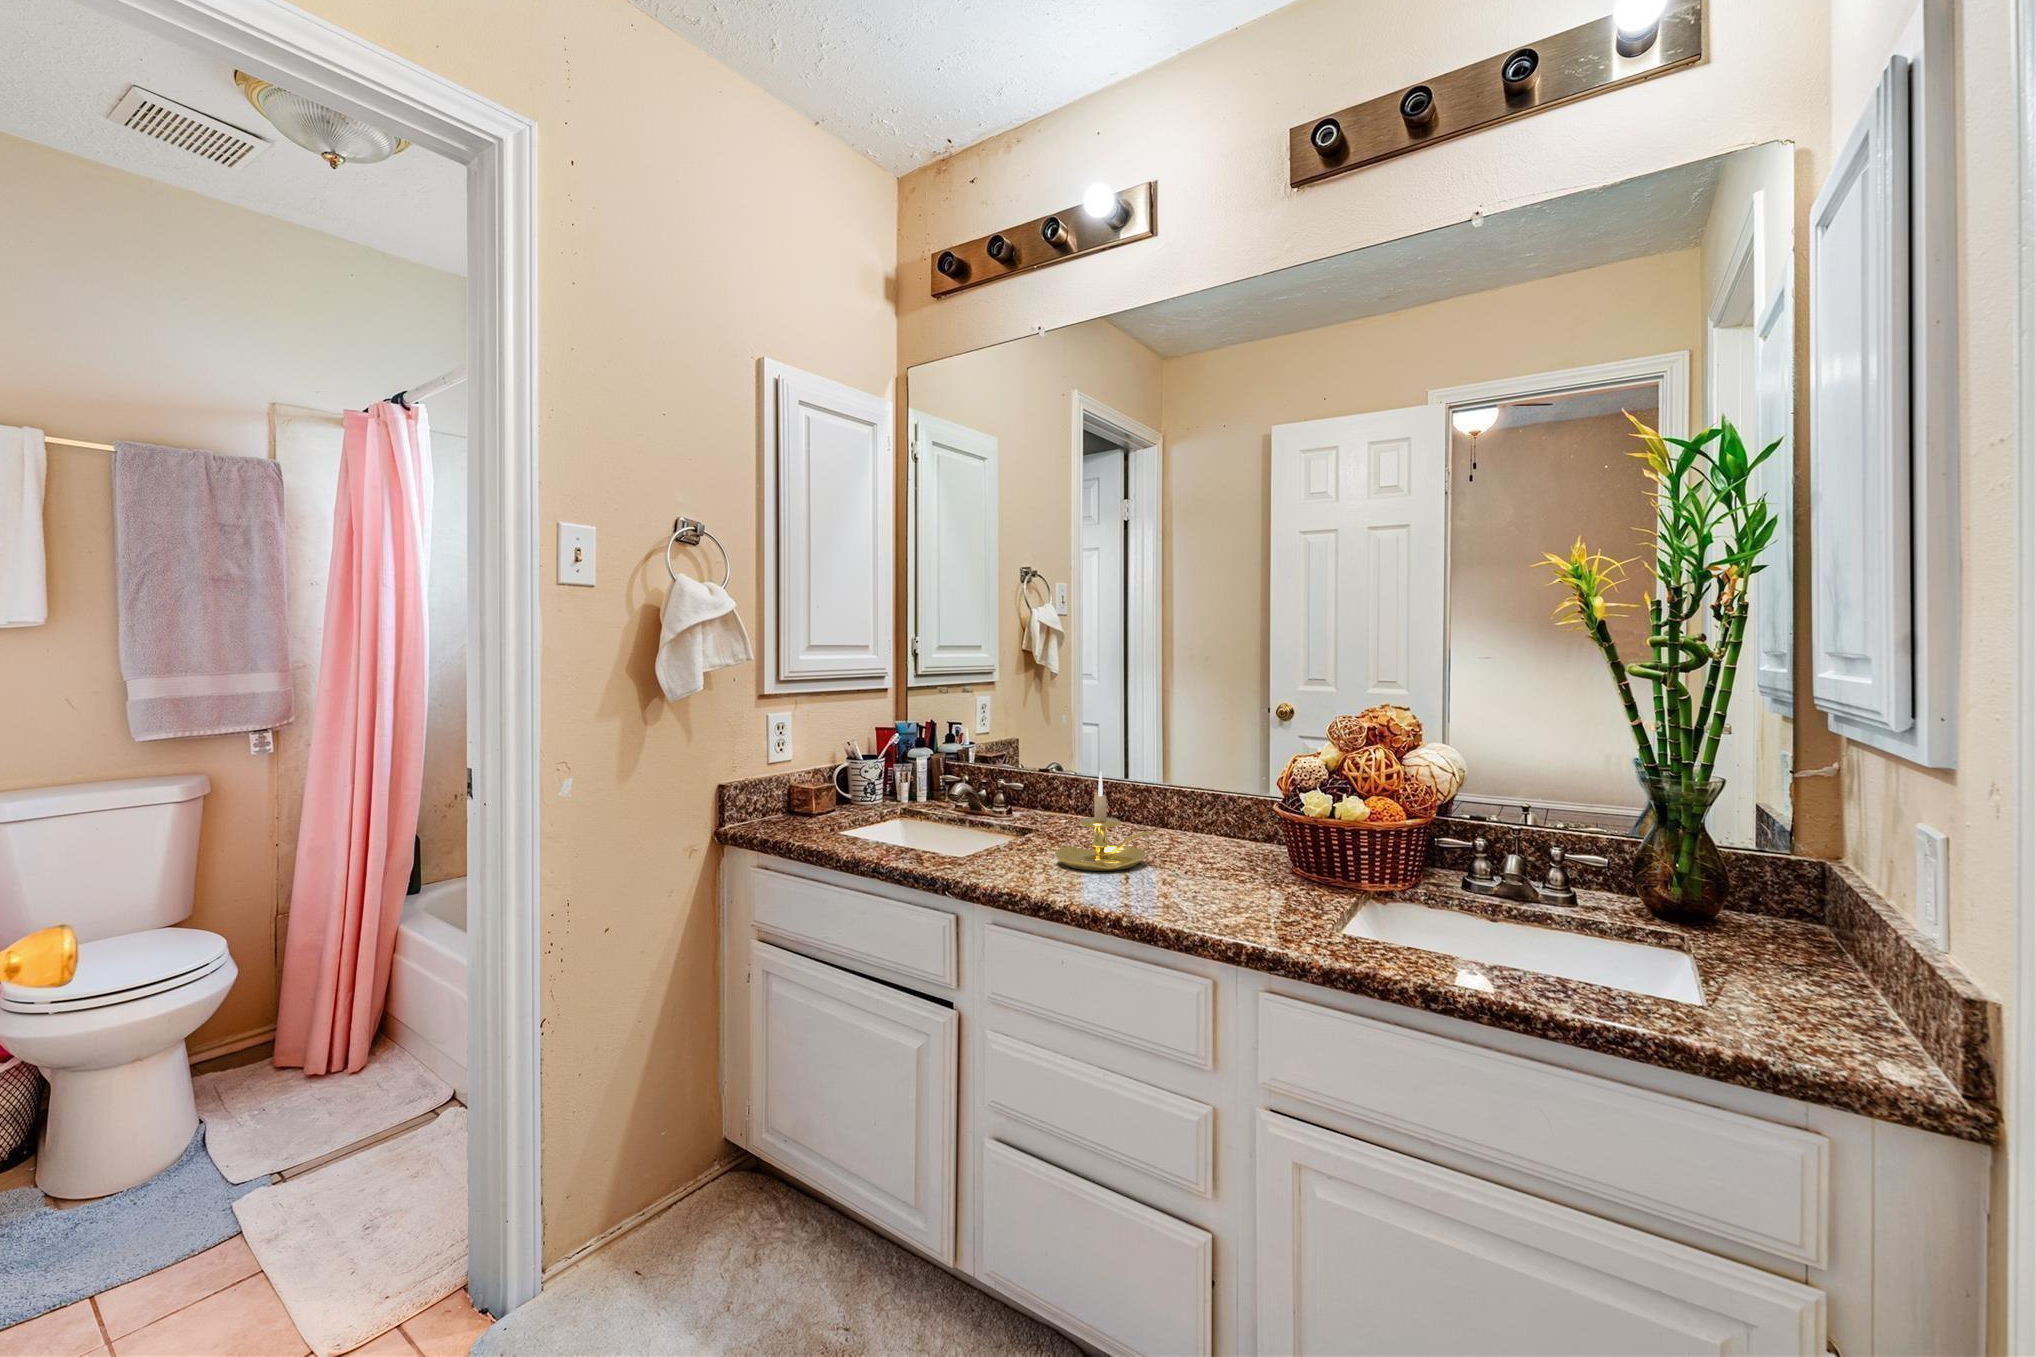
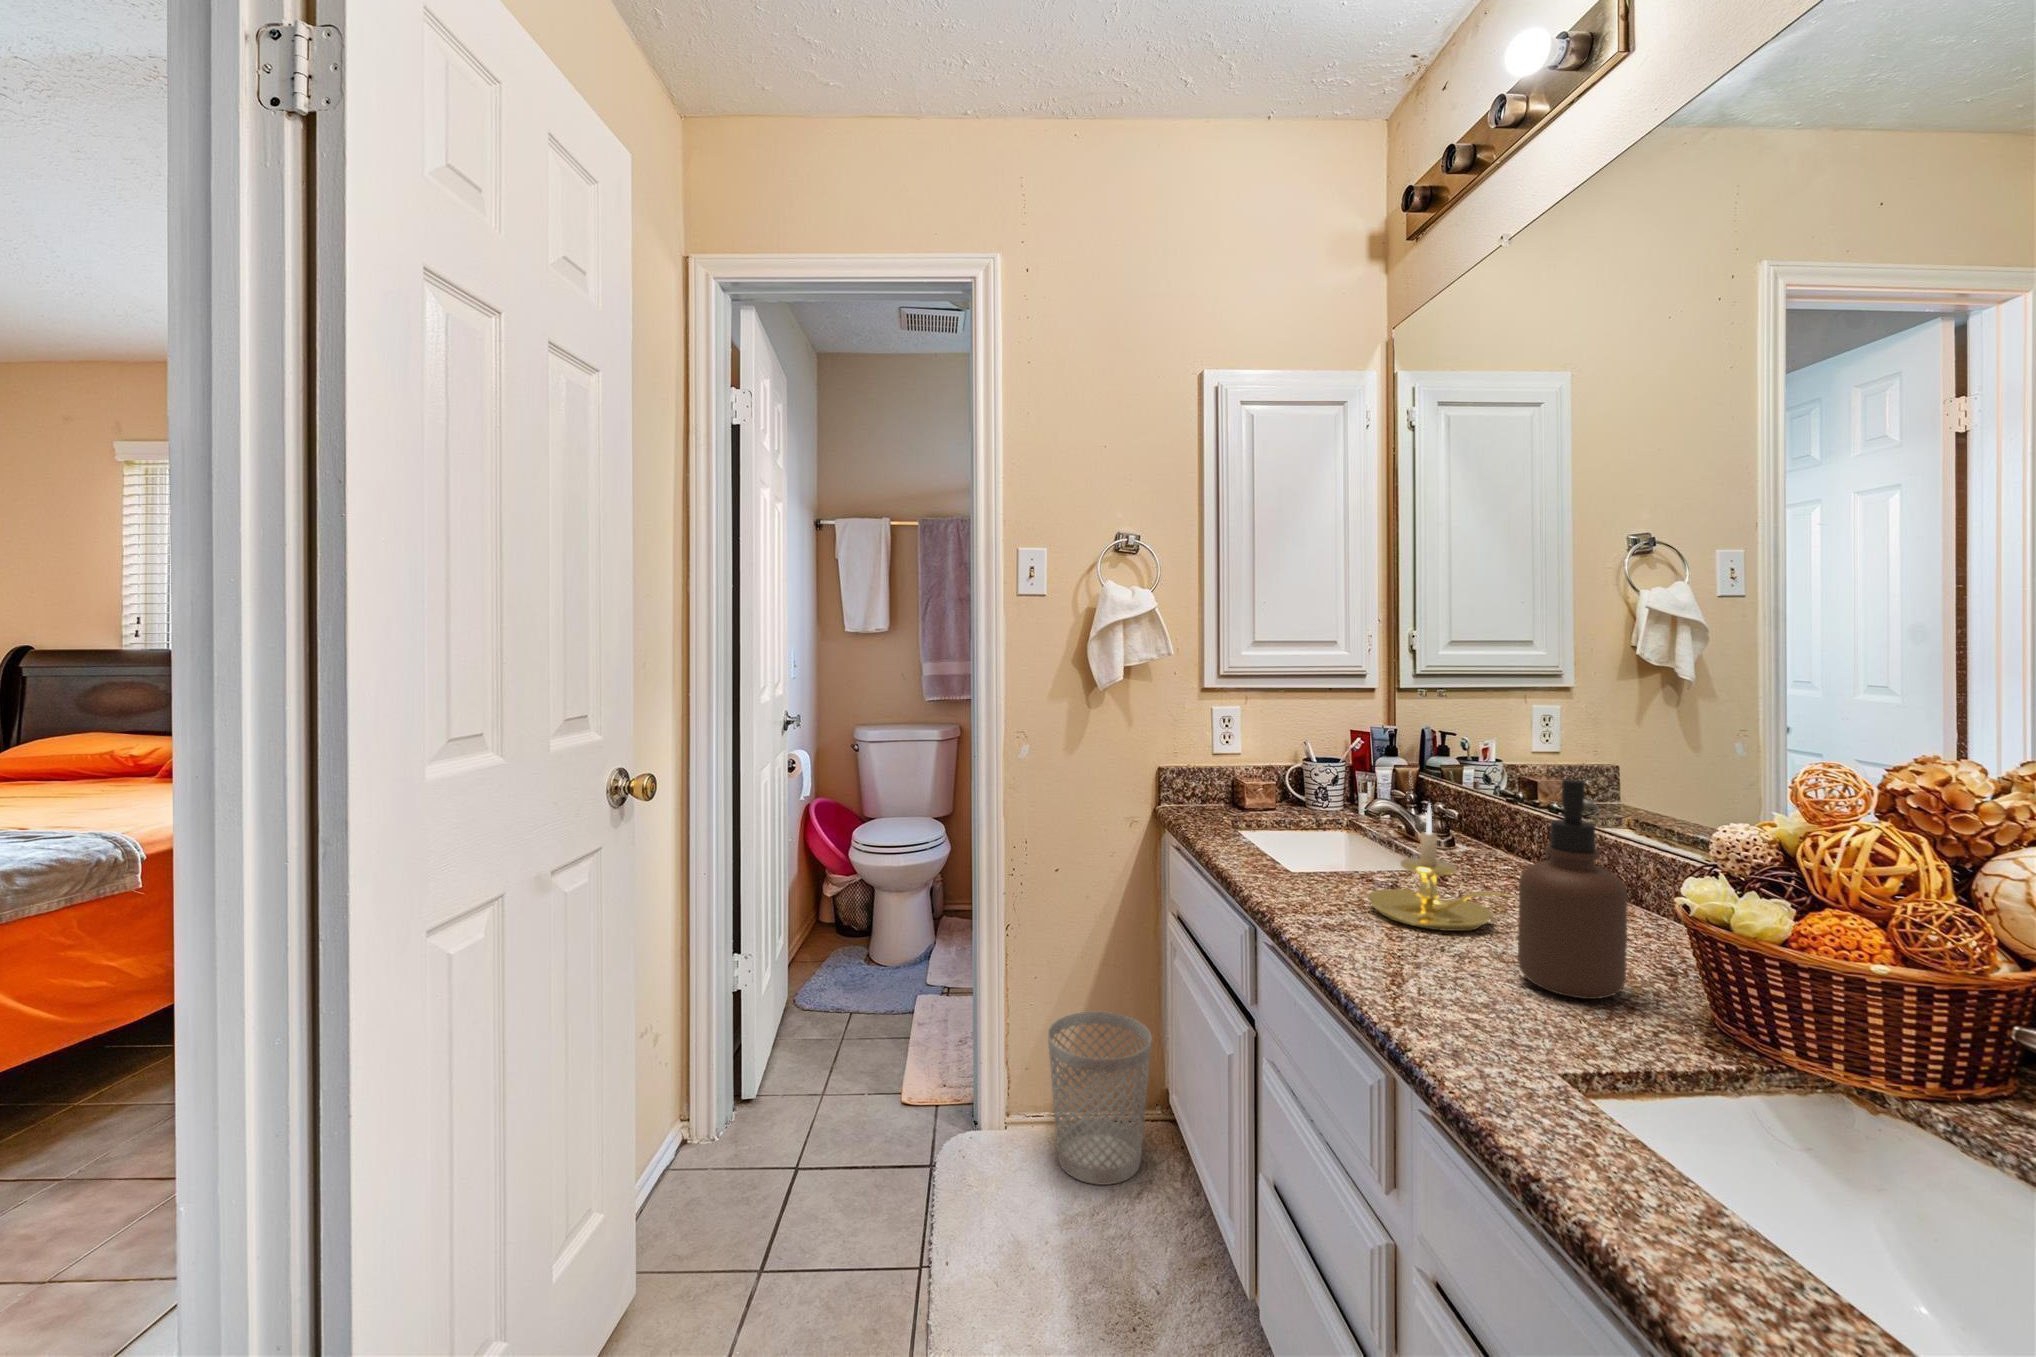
soap dispenser: none [1209,737,1274,886] -> present [1518,779,1628,999]
wastebasket: none [626,1073,757,1289] -> present [1048,1011,1152,1185]

